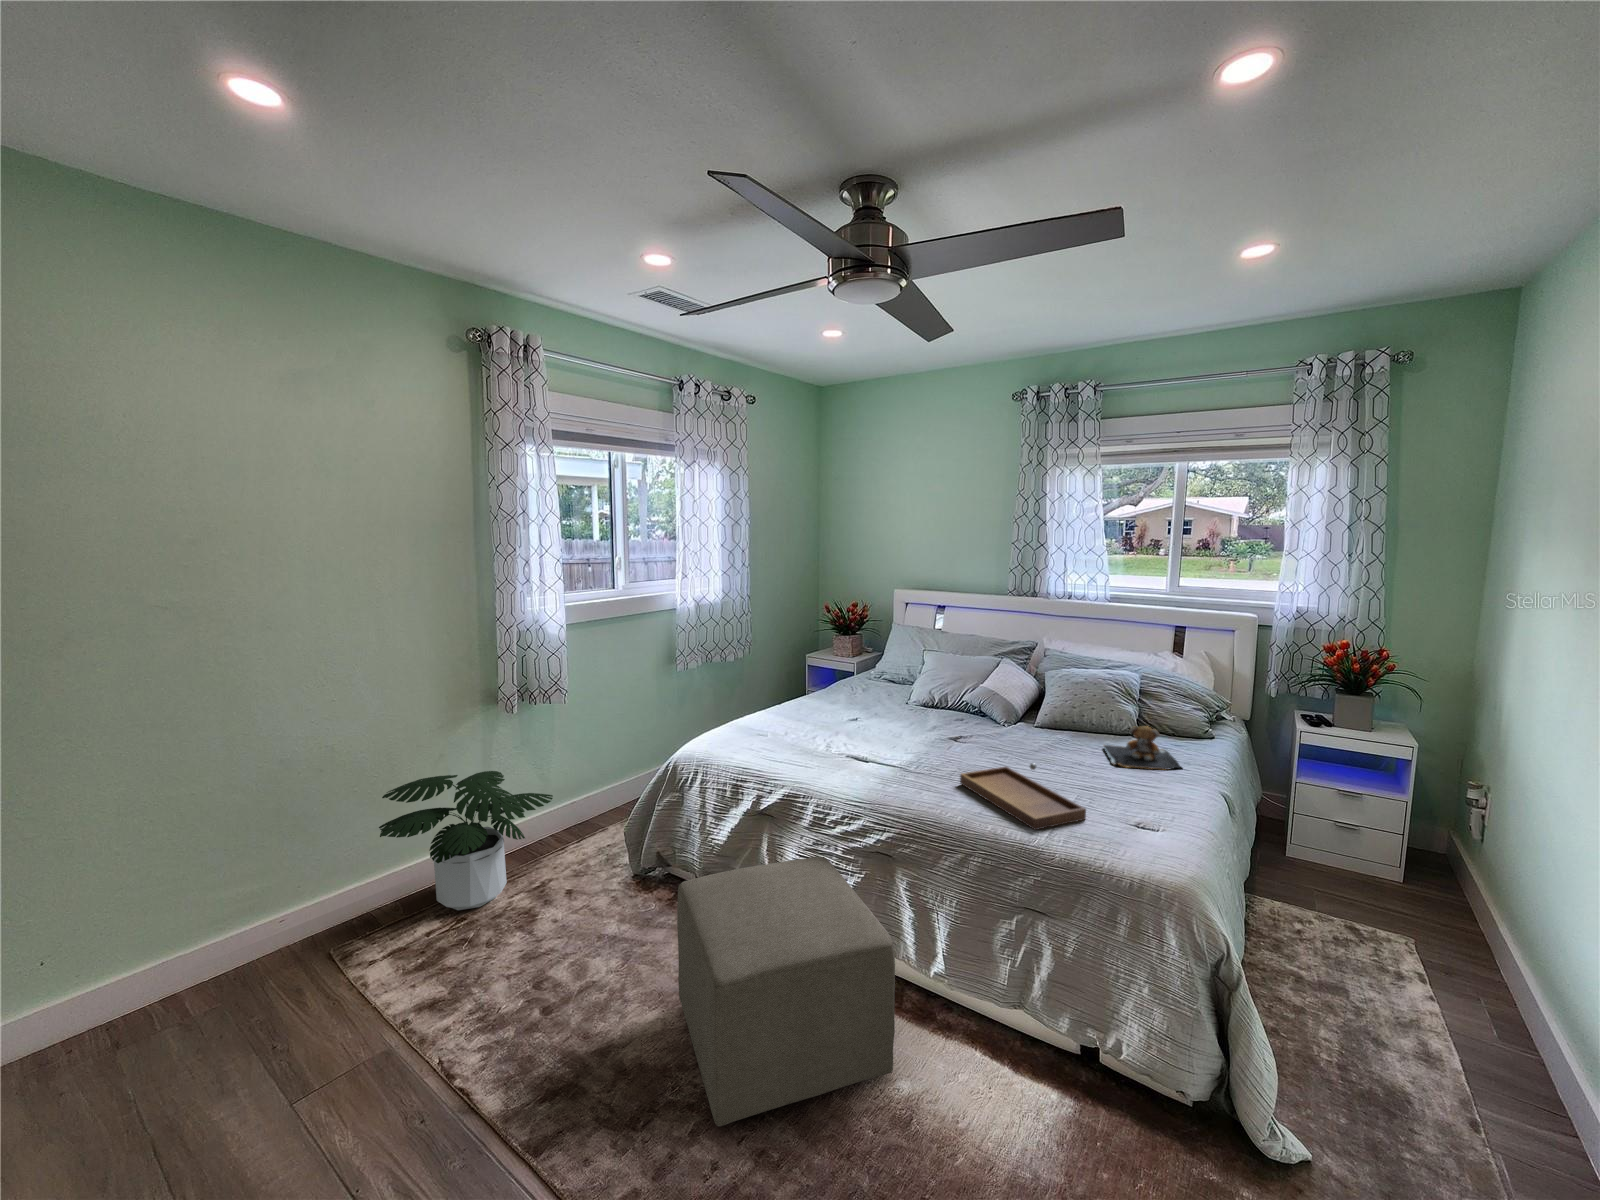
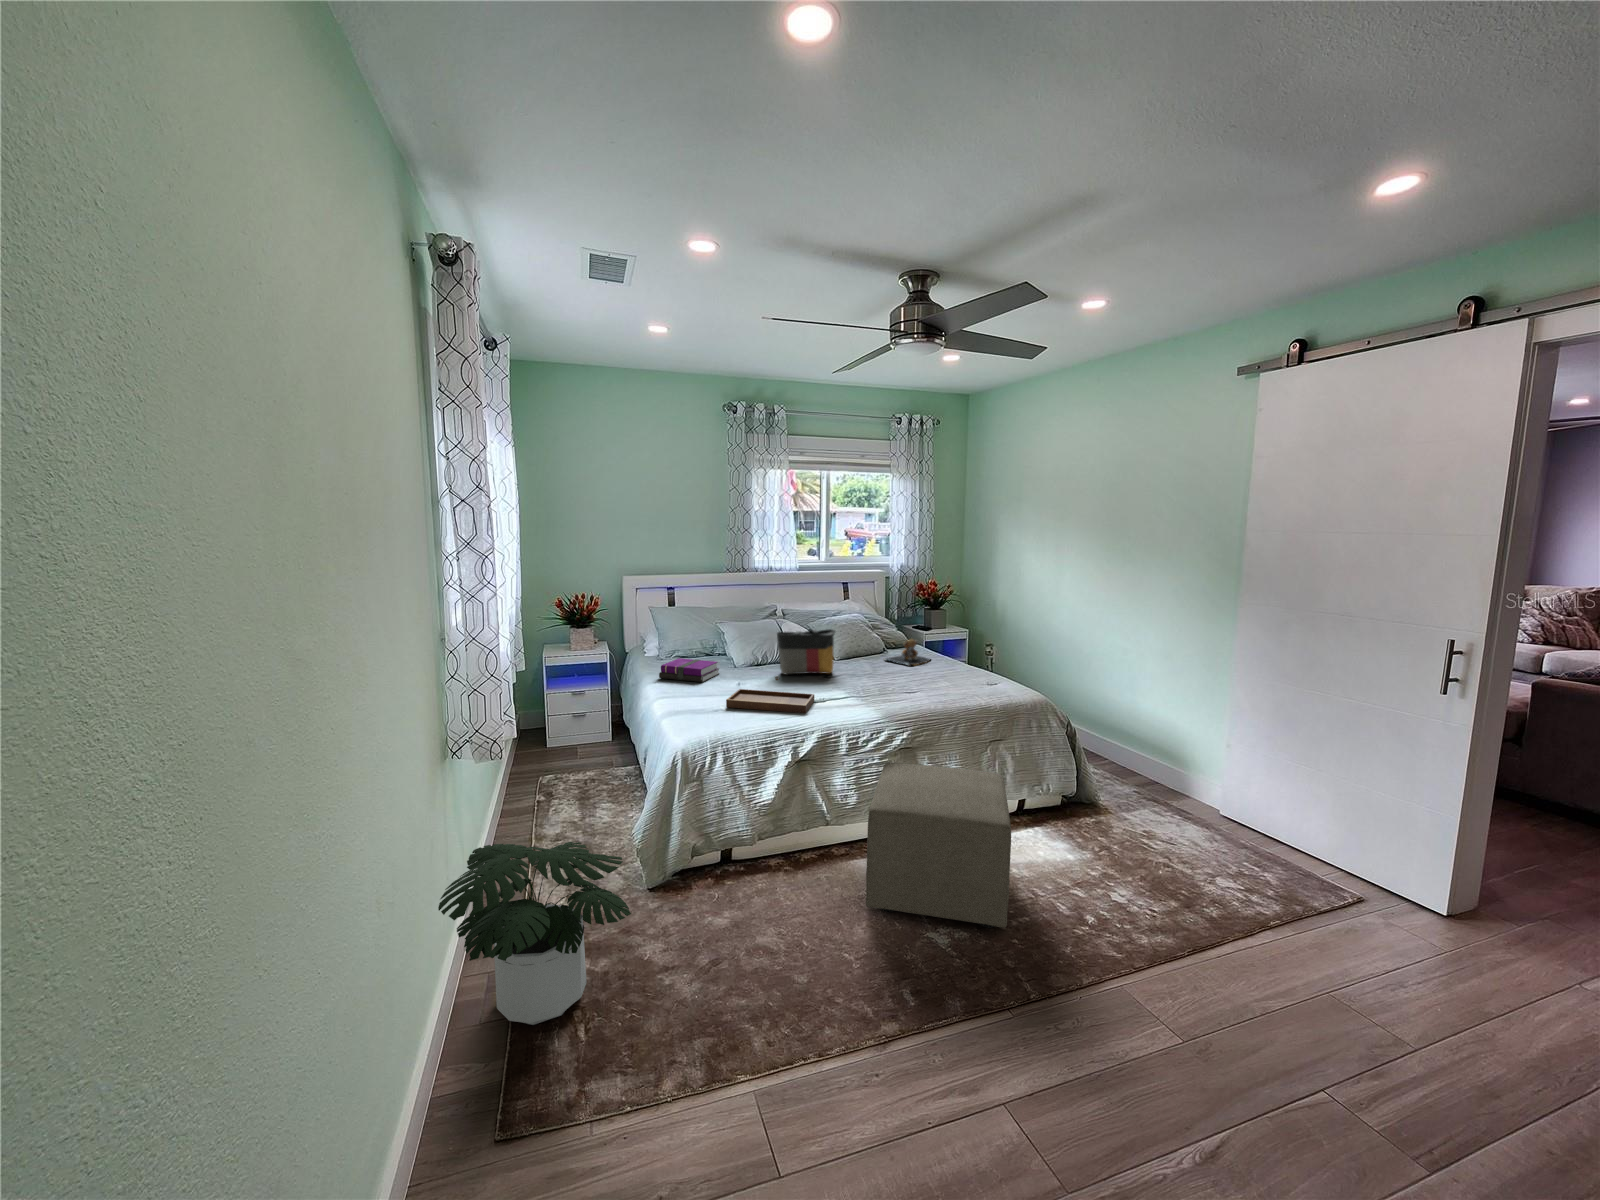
tote bag: none [928,672,996,739] -> present [777,629,836,674]
notebook: none [826,681,883,709] -> present [659,658,719,682]
tray: present [960,763,1086,830] -> present [726,676,814,713]

